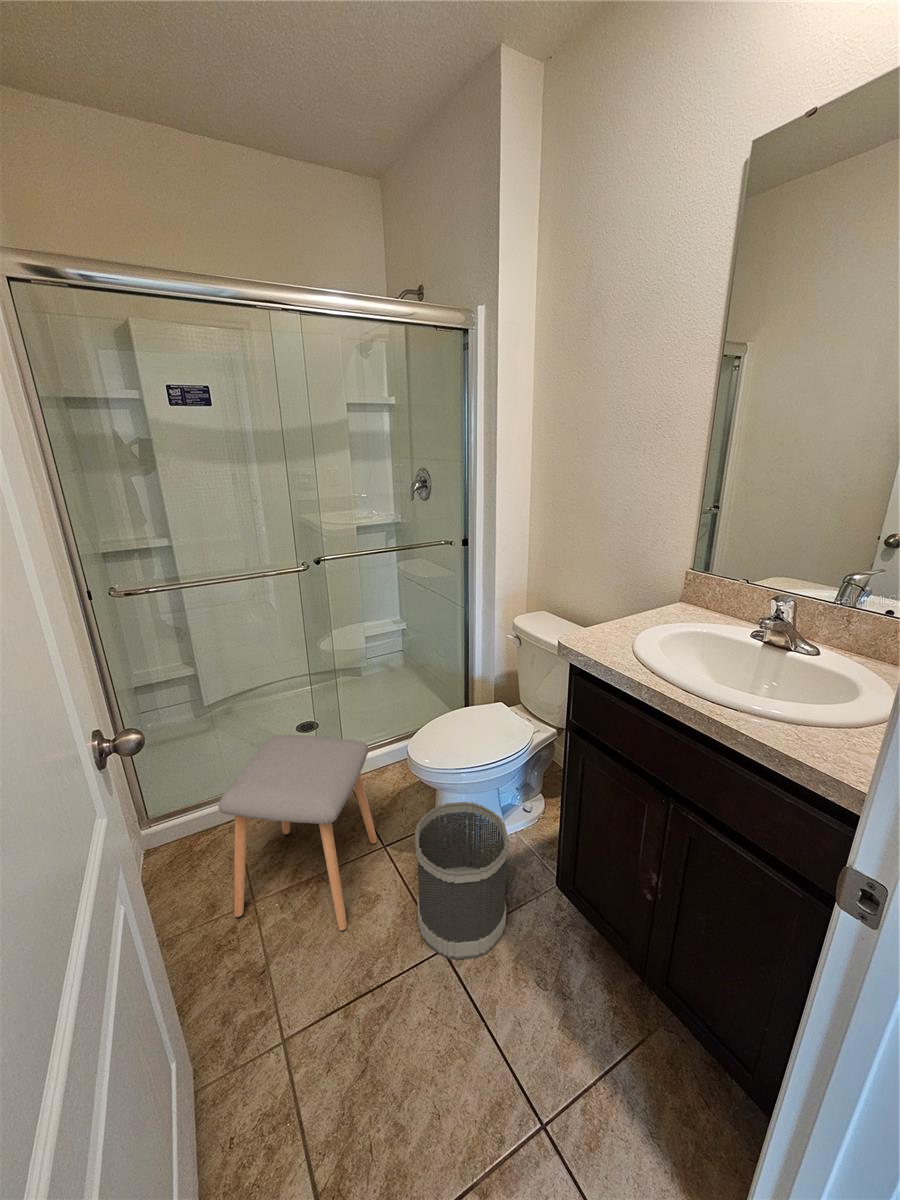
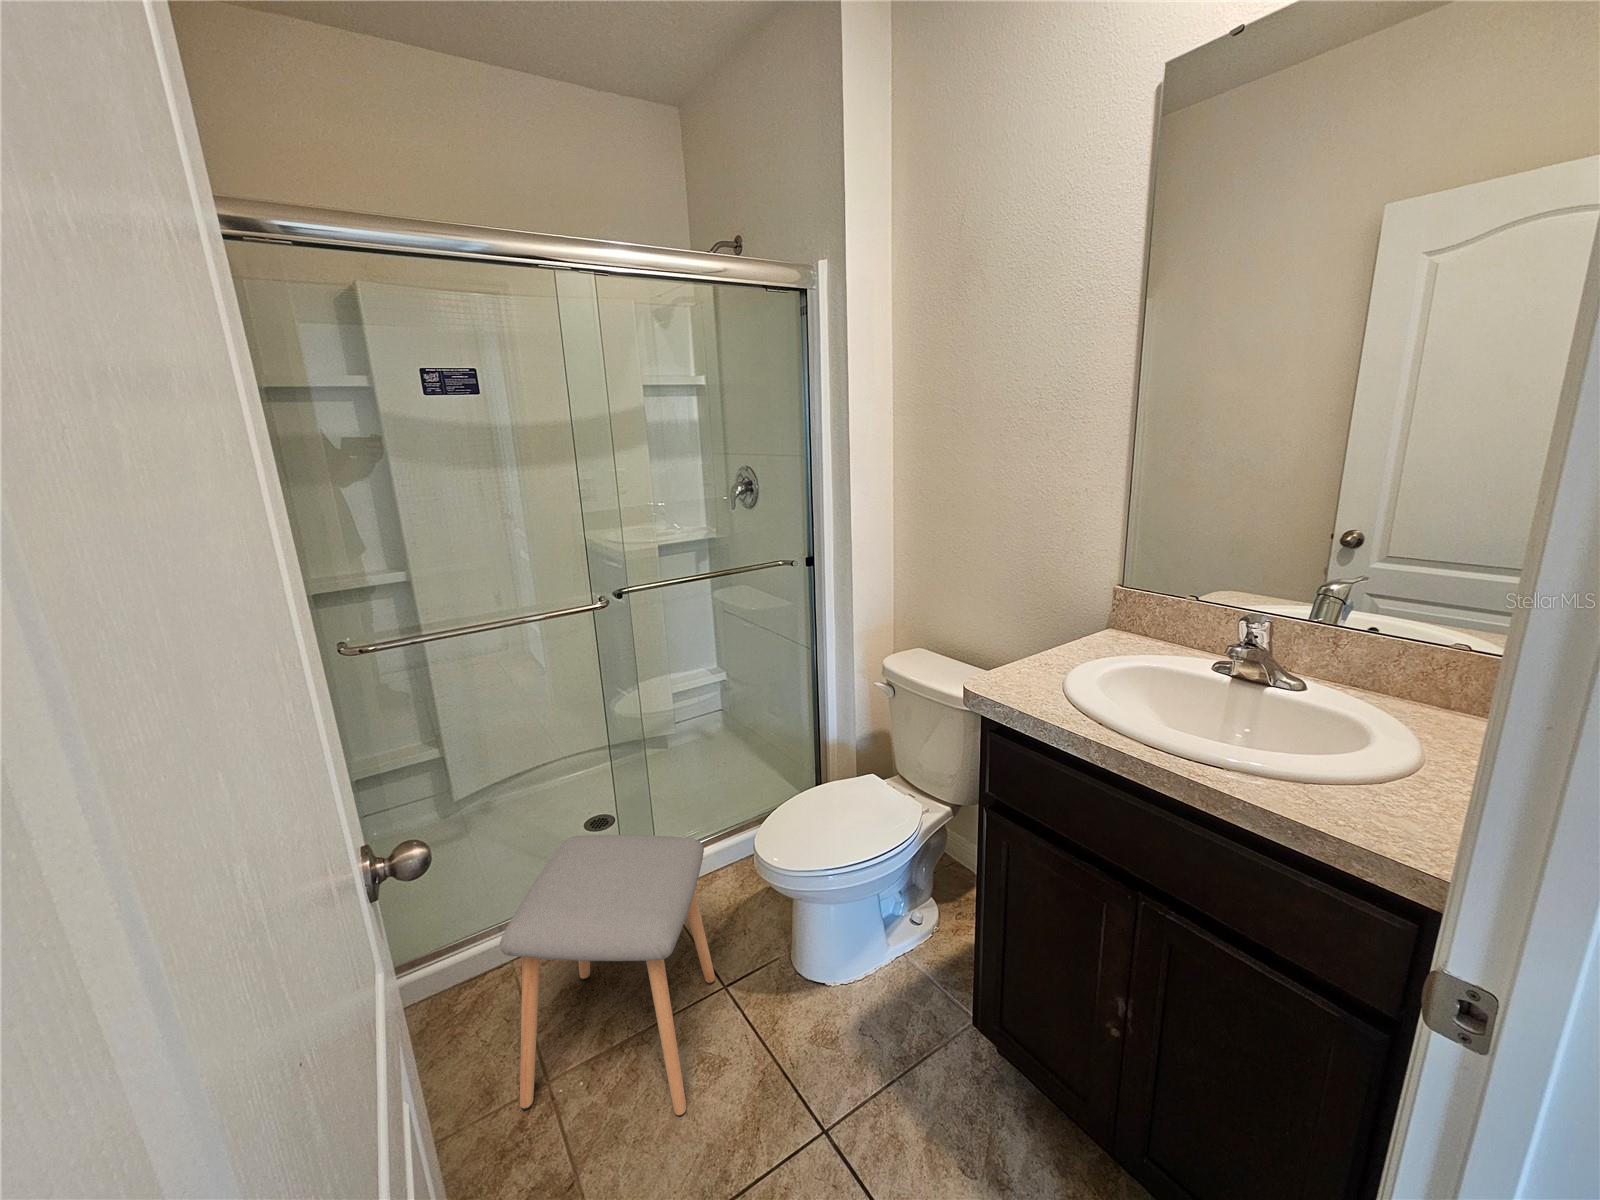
wastebasket: present [415,802,509,960] -> none [780,914,913,1144]

